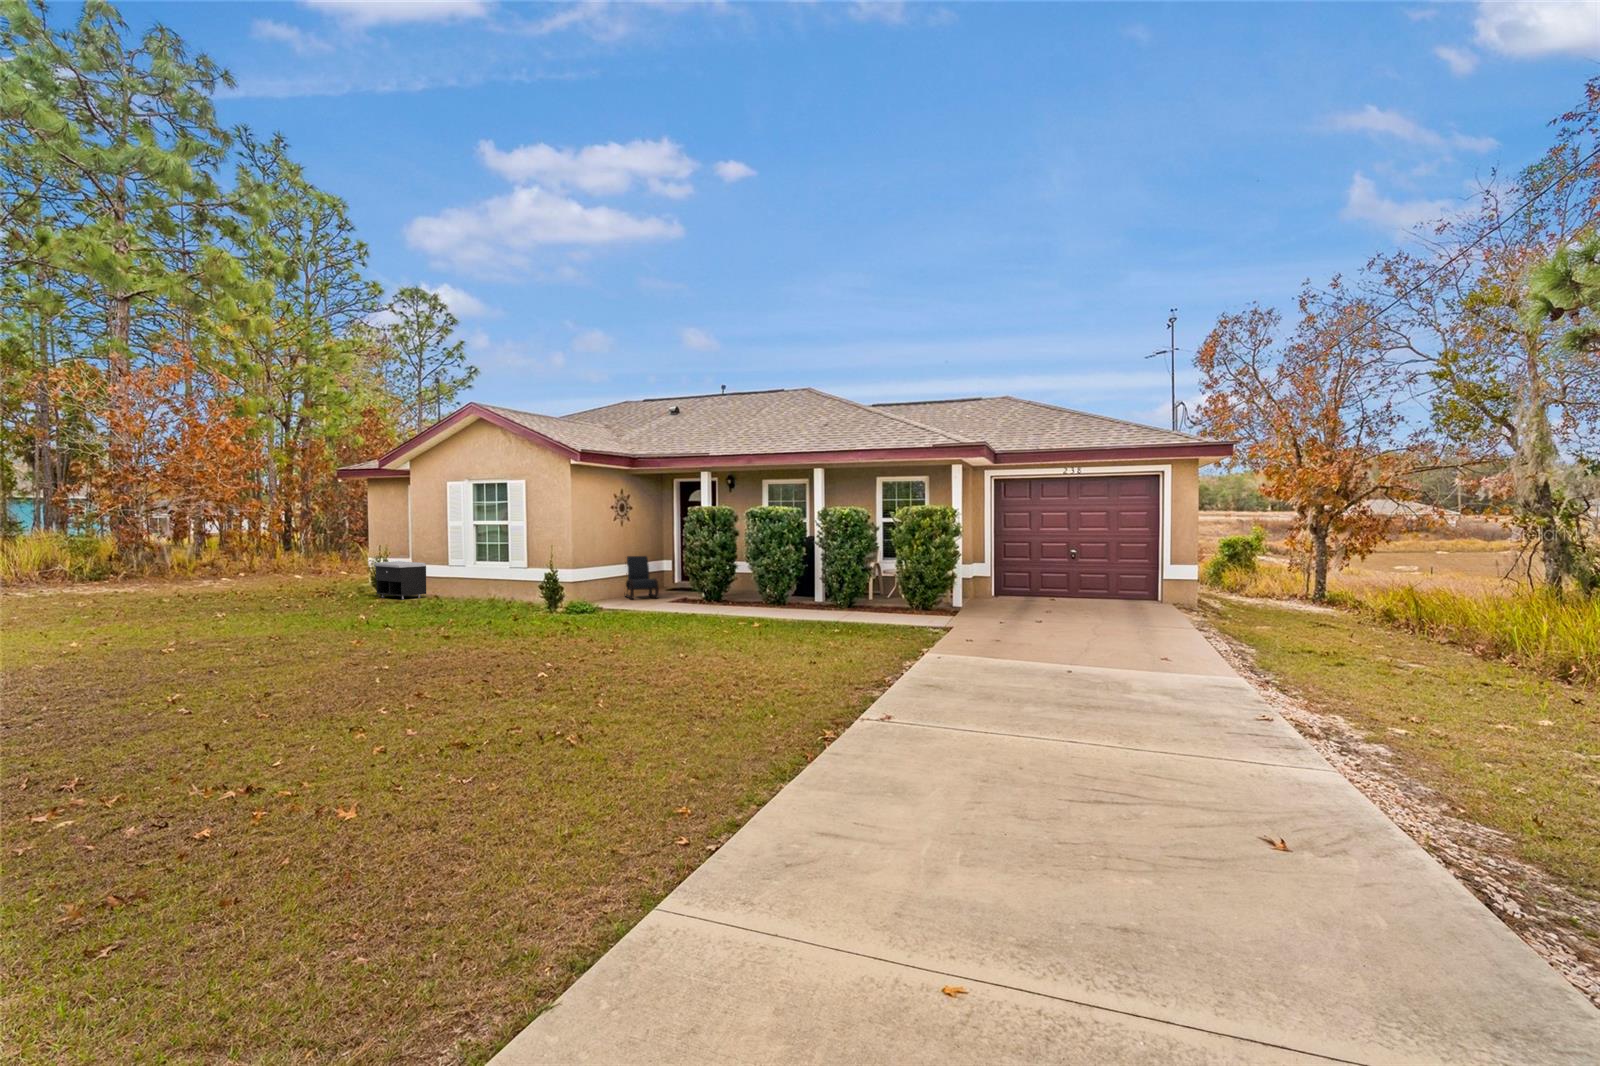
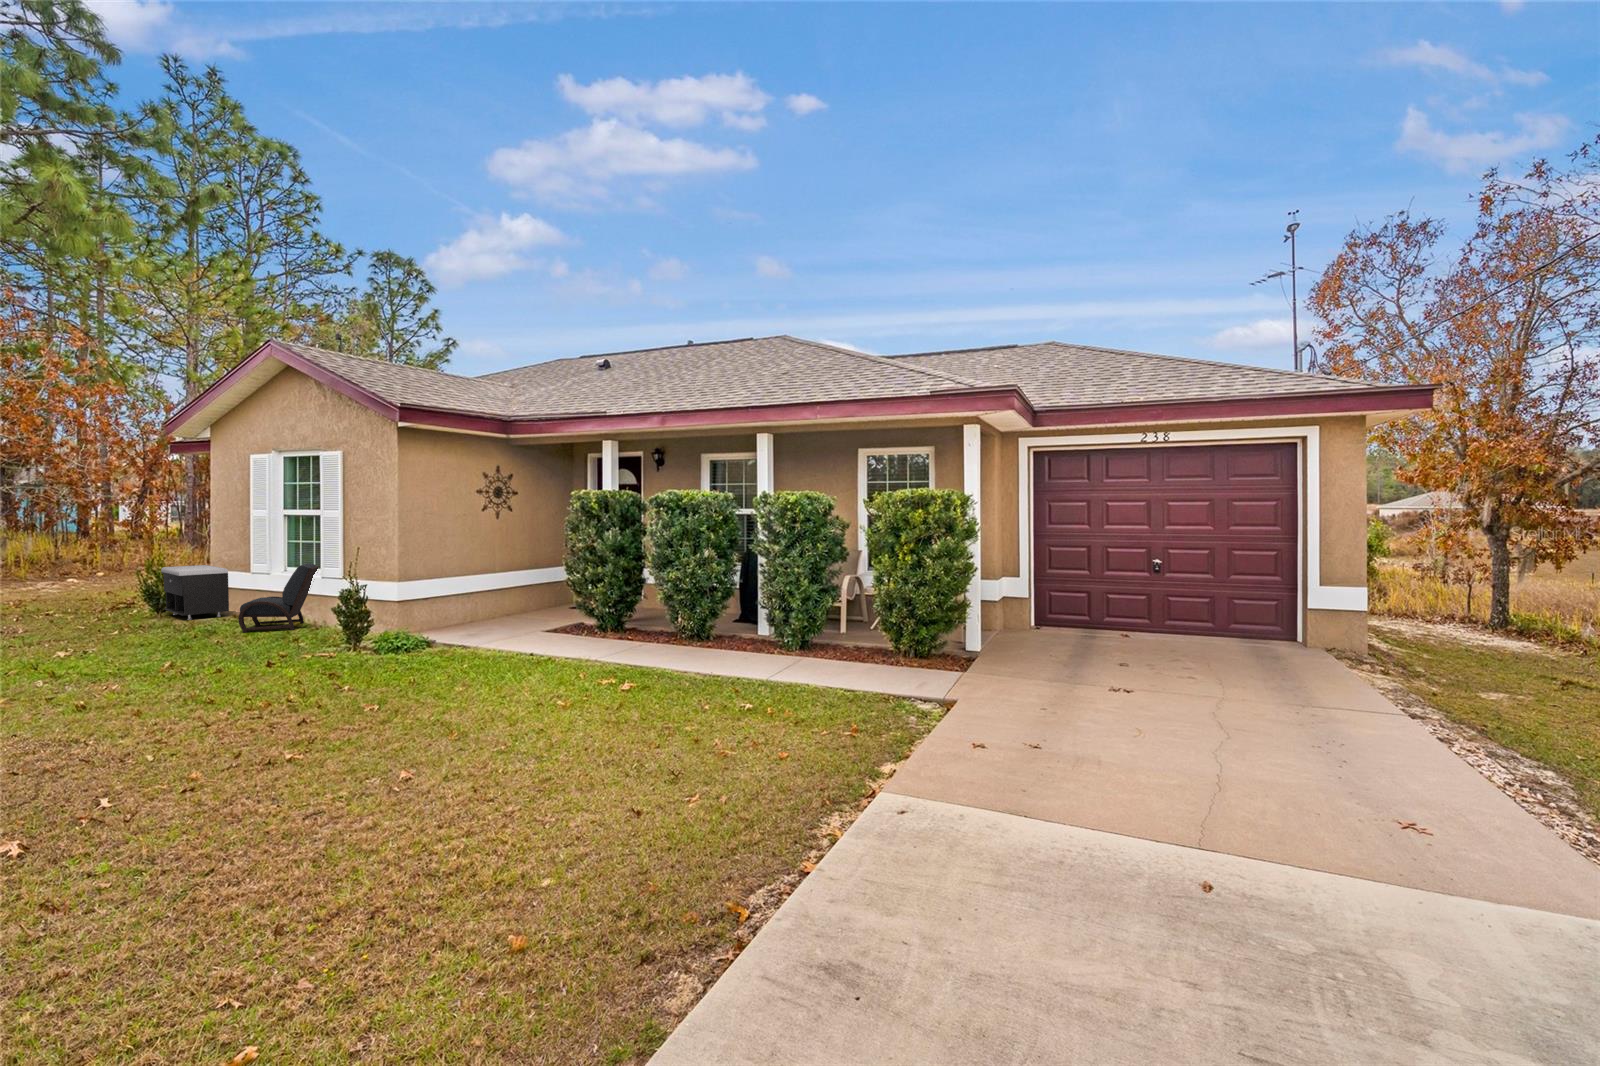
lounge chair: present [624,556,659,600] -> present [238,563,318,633]

